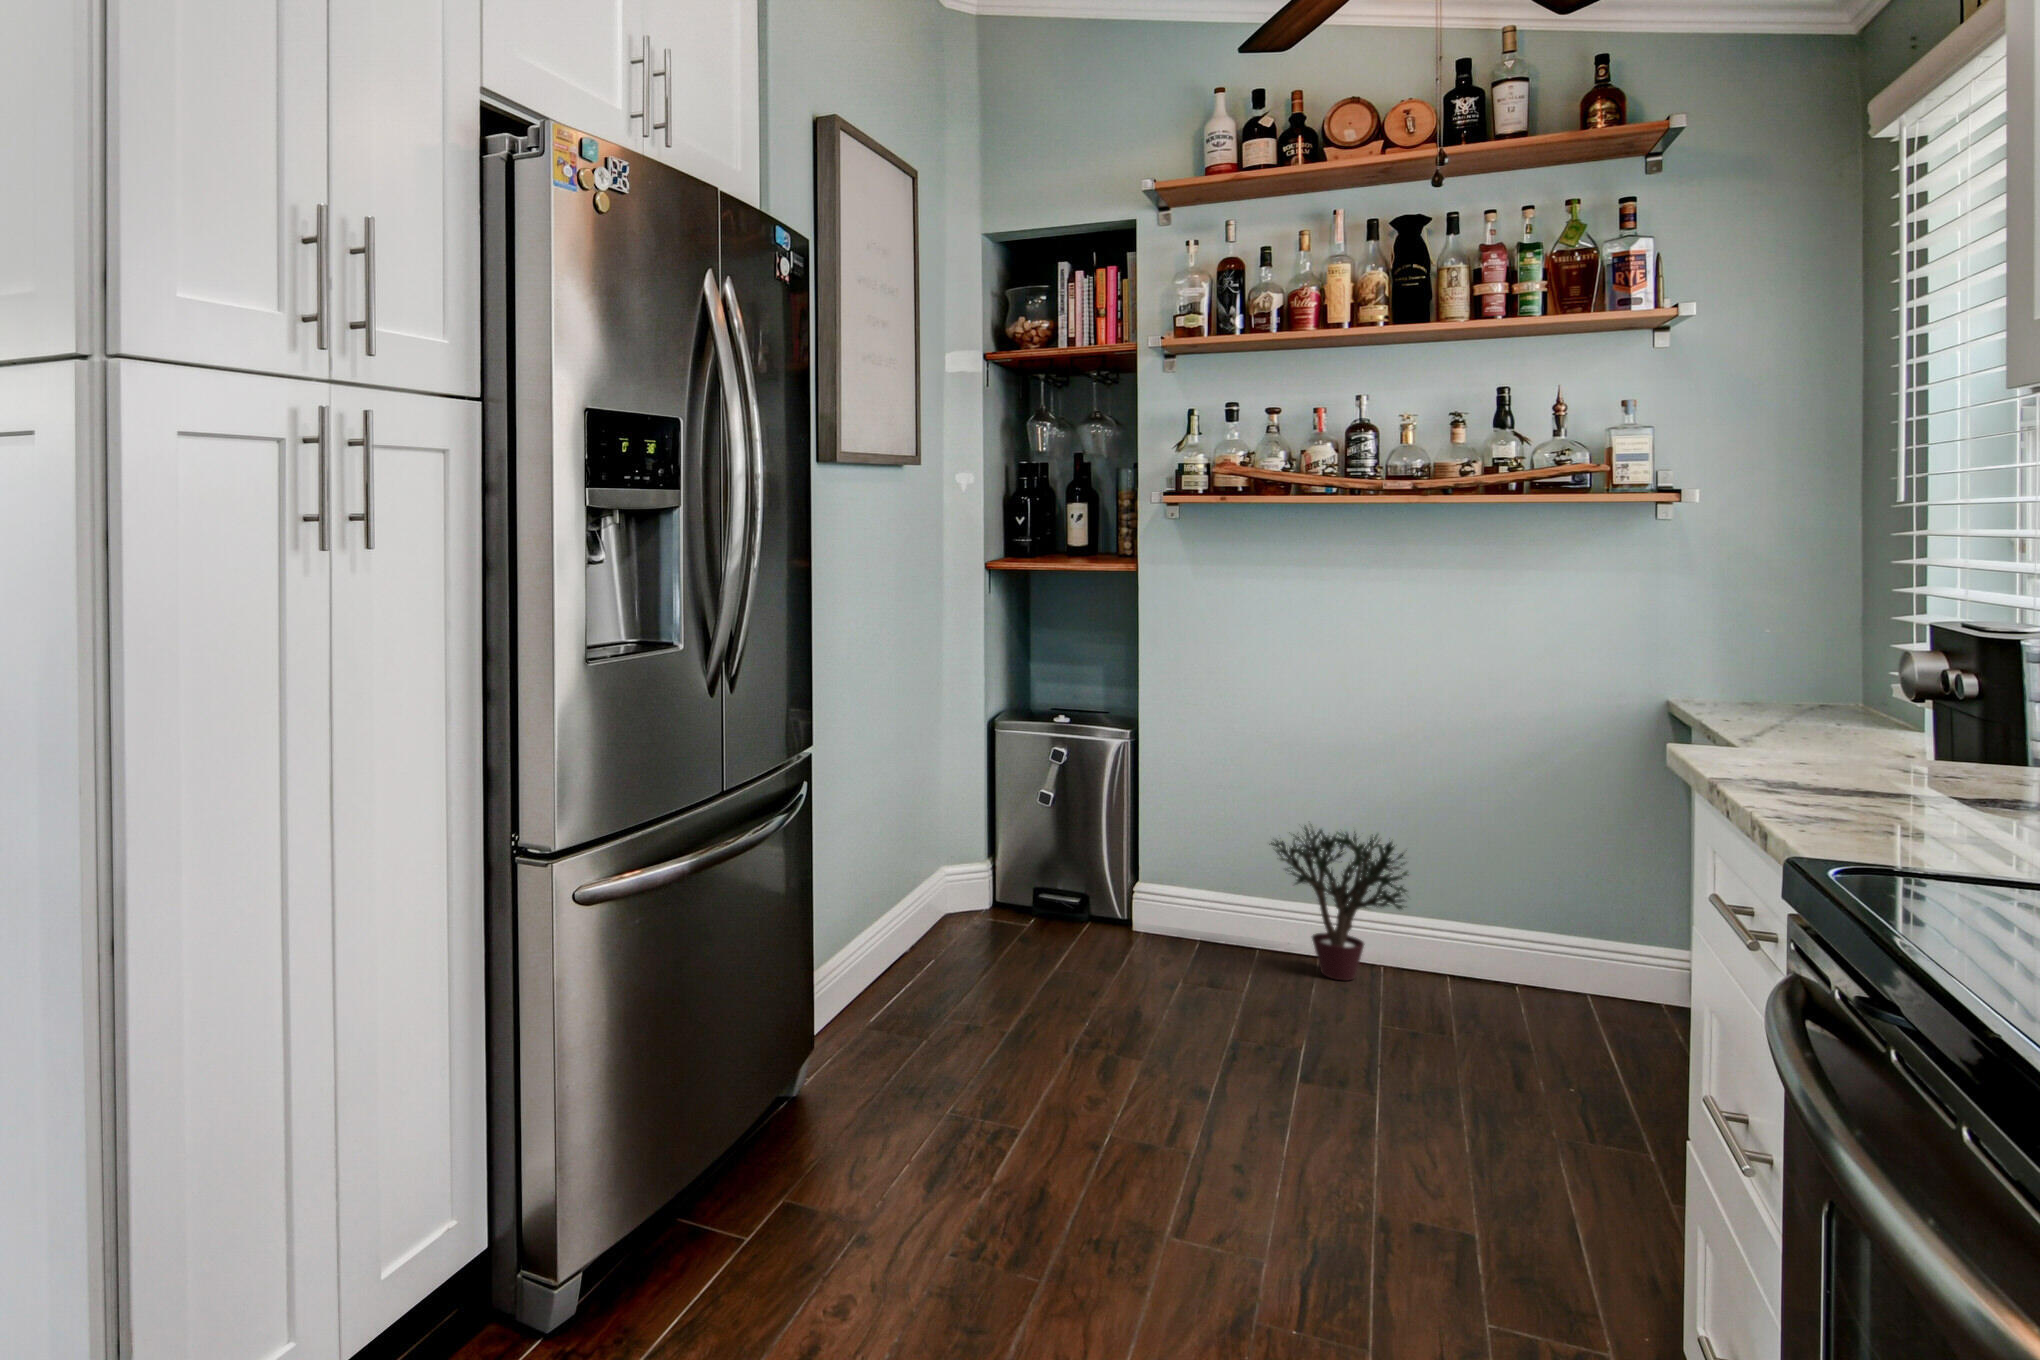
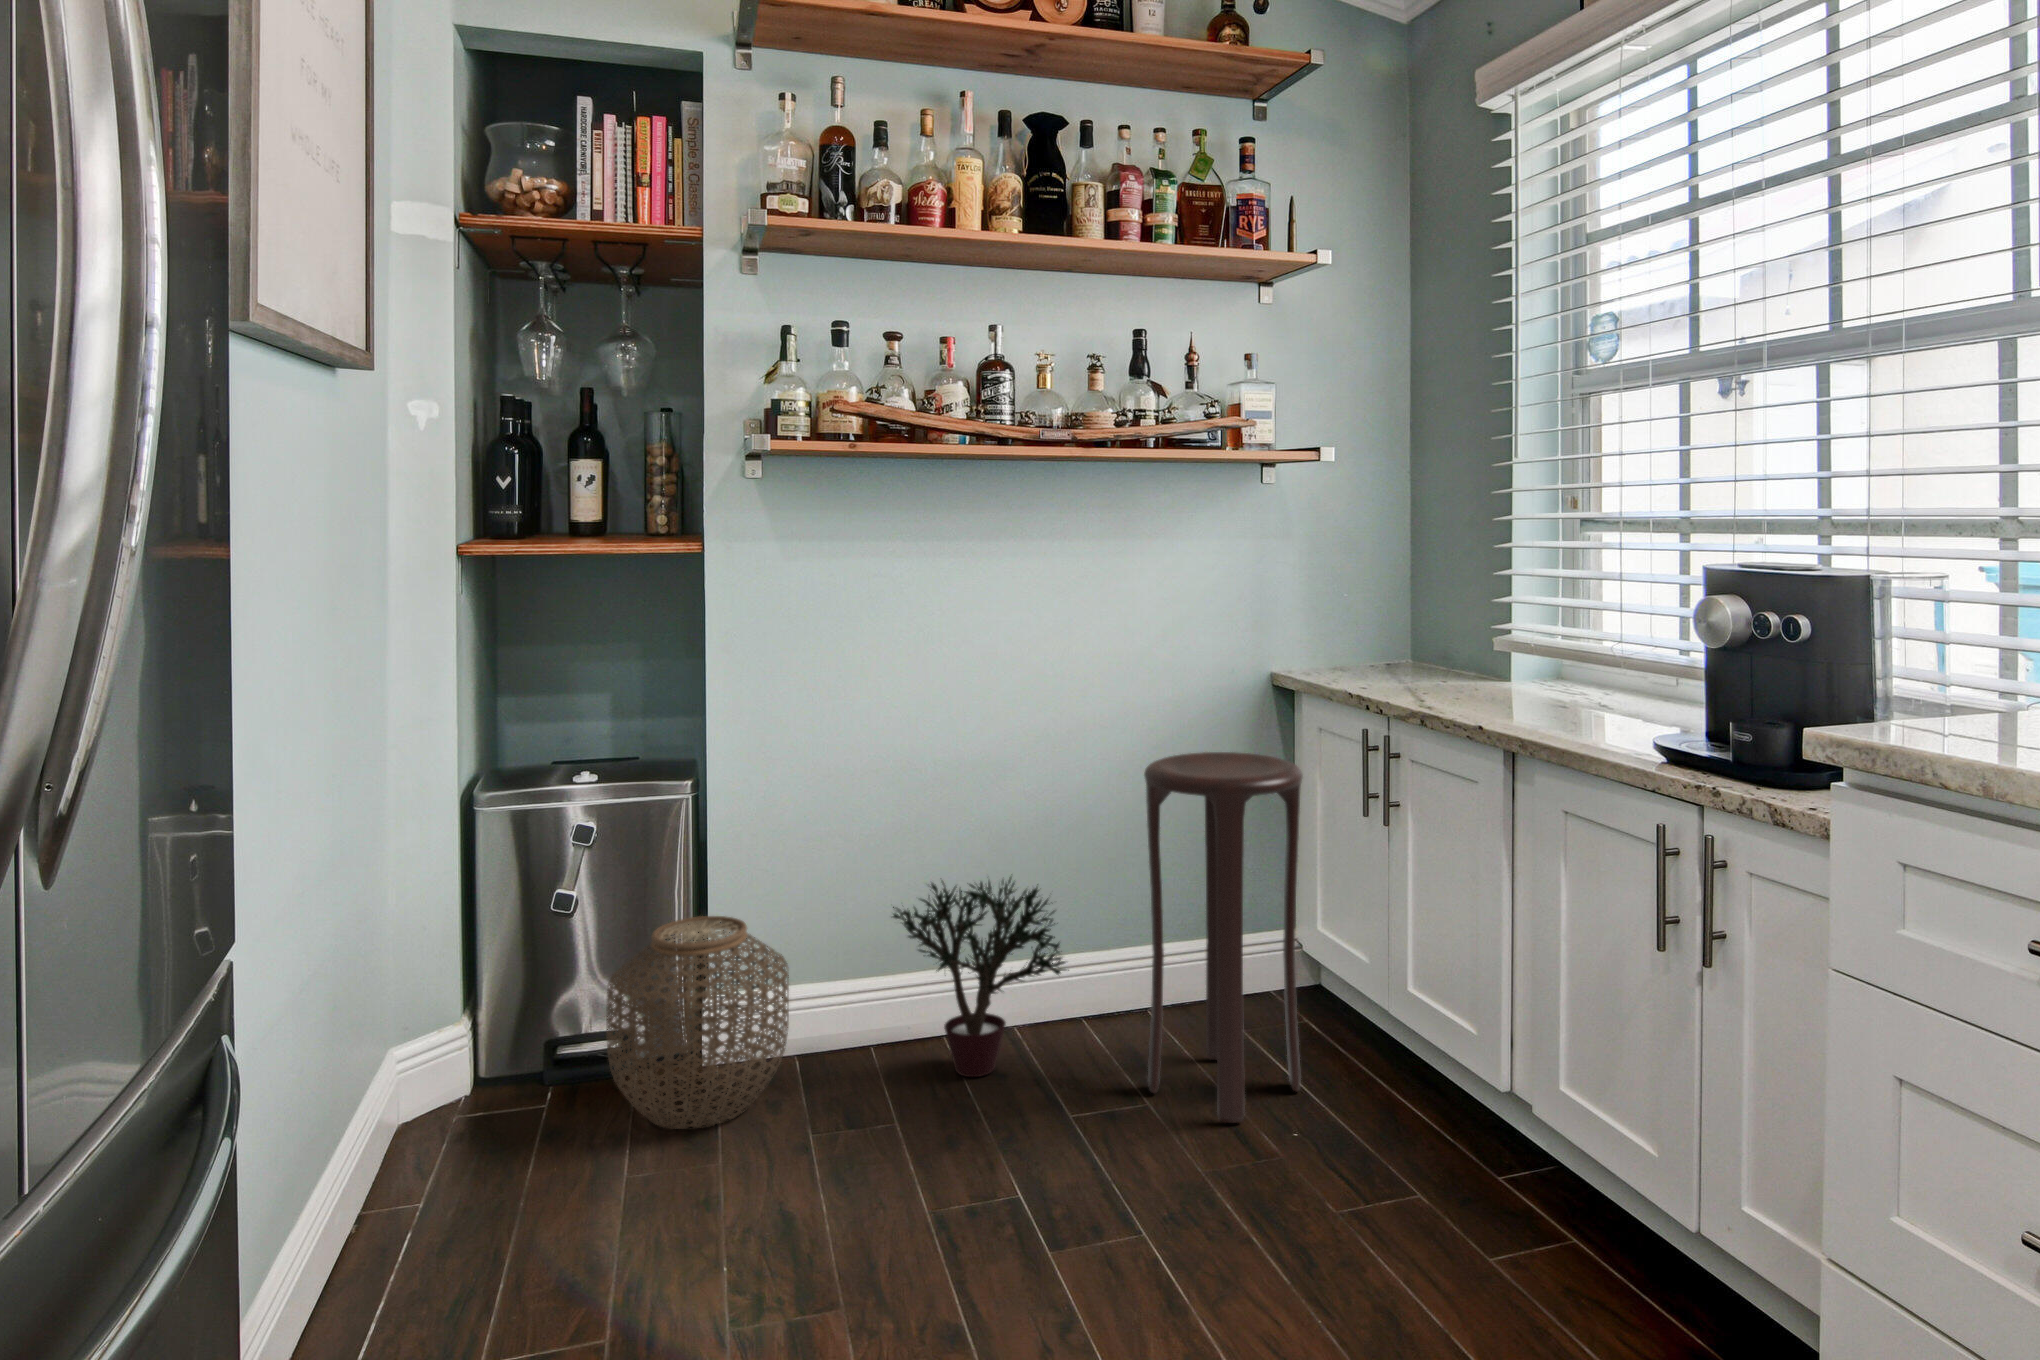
stool: none [1475,749,1639,1060] -> present [1144,752,1303,1123]
woven basket: none [1065,817,1189,958] -> present [607,916,789,1129]

